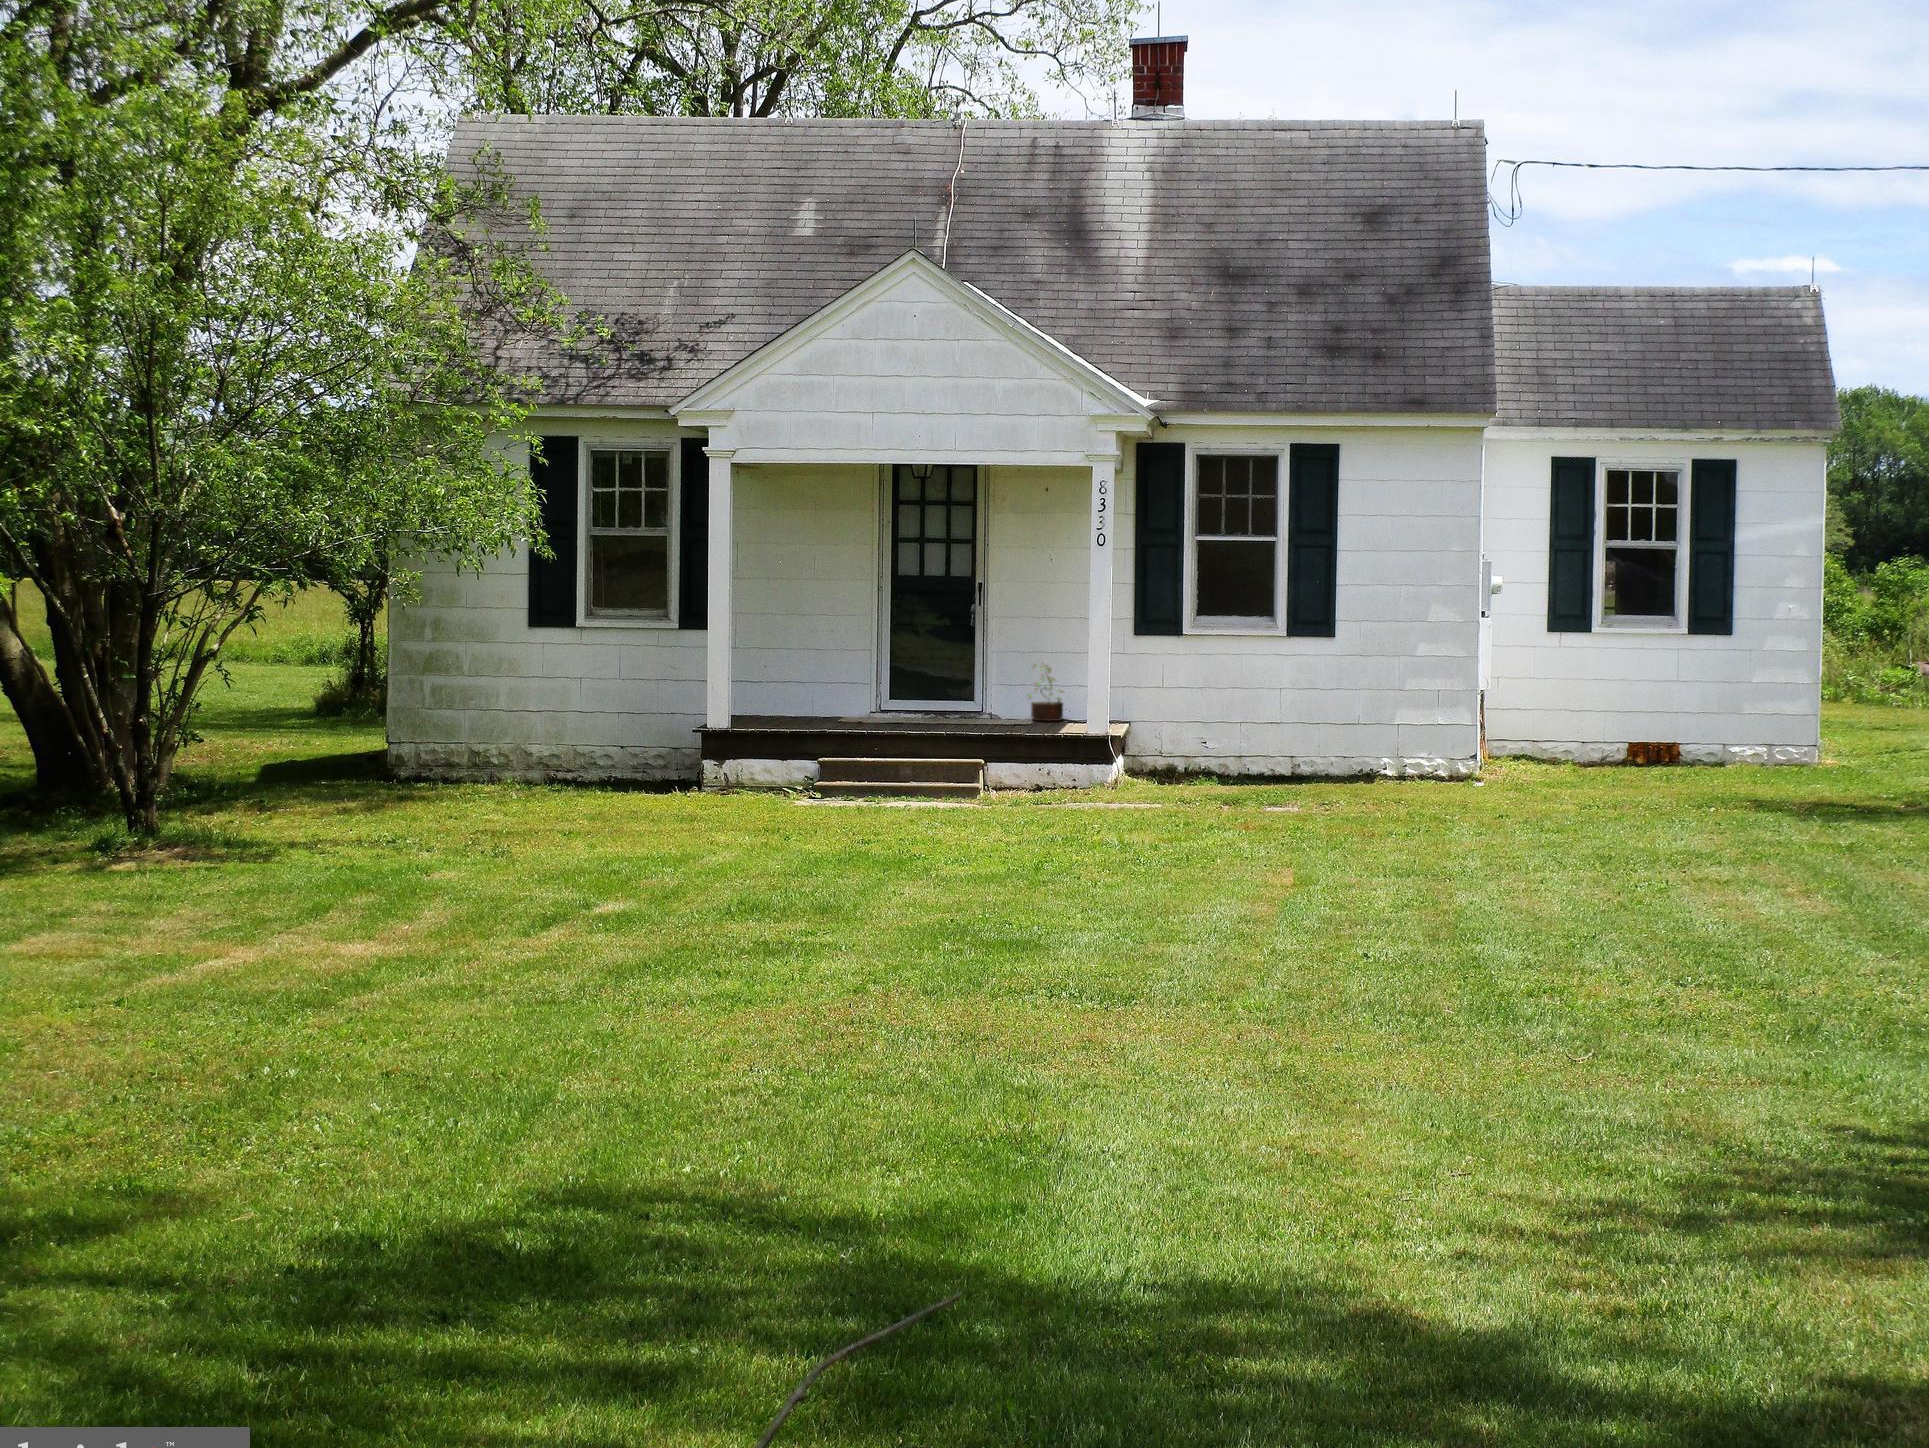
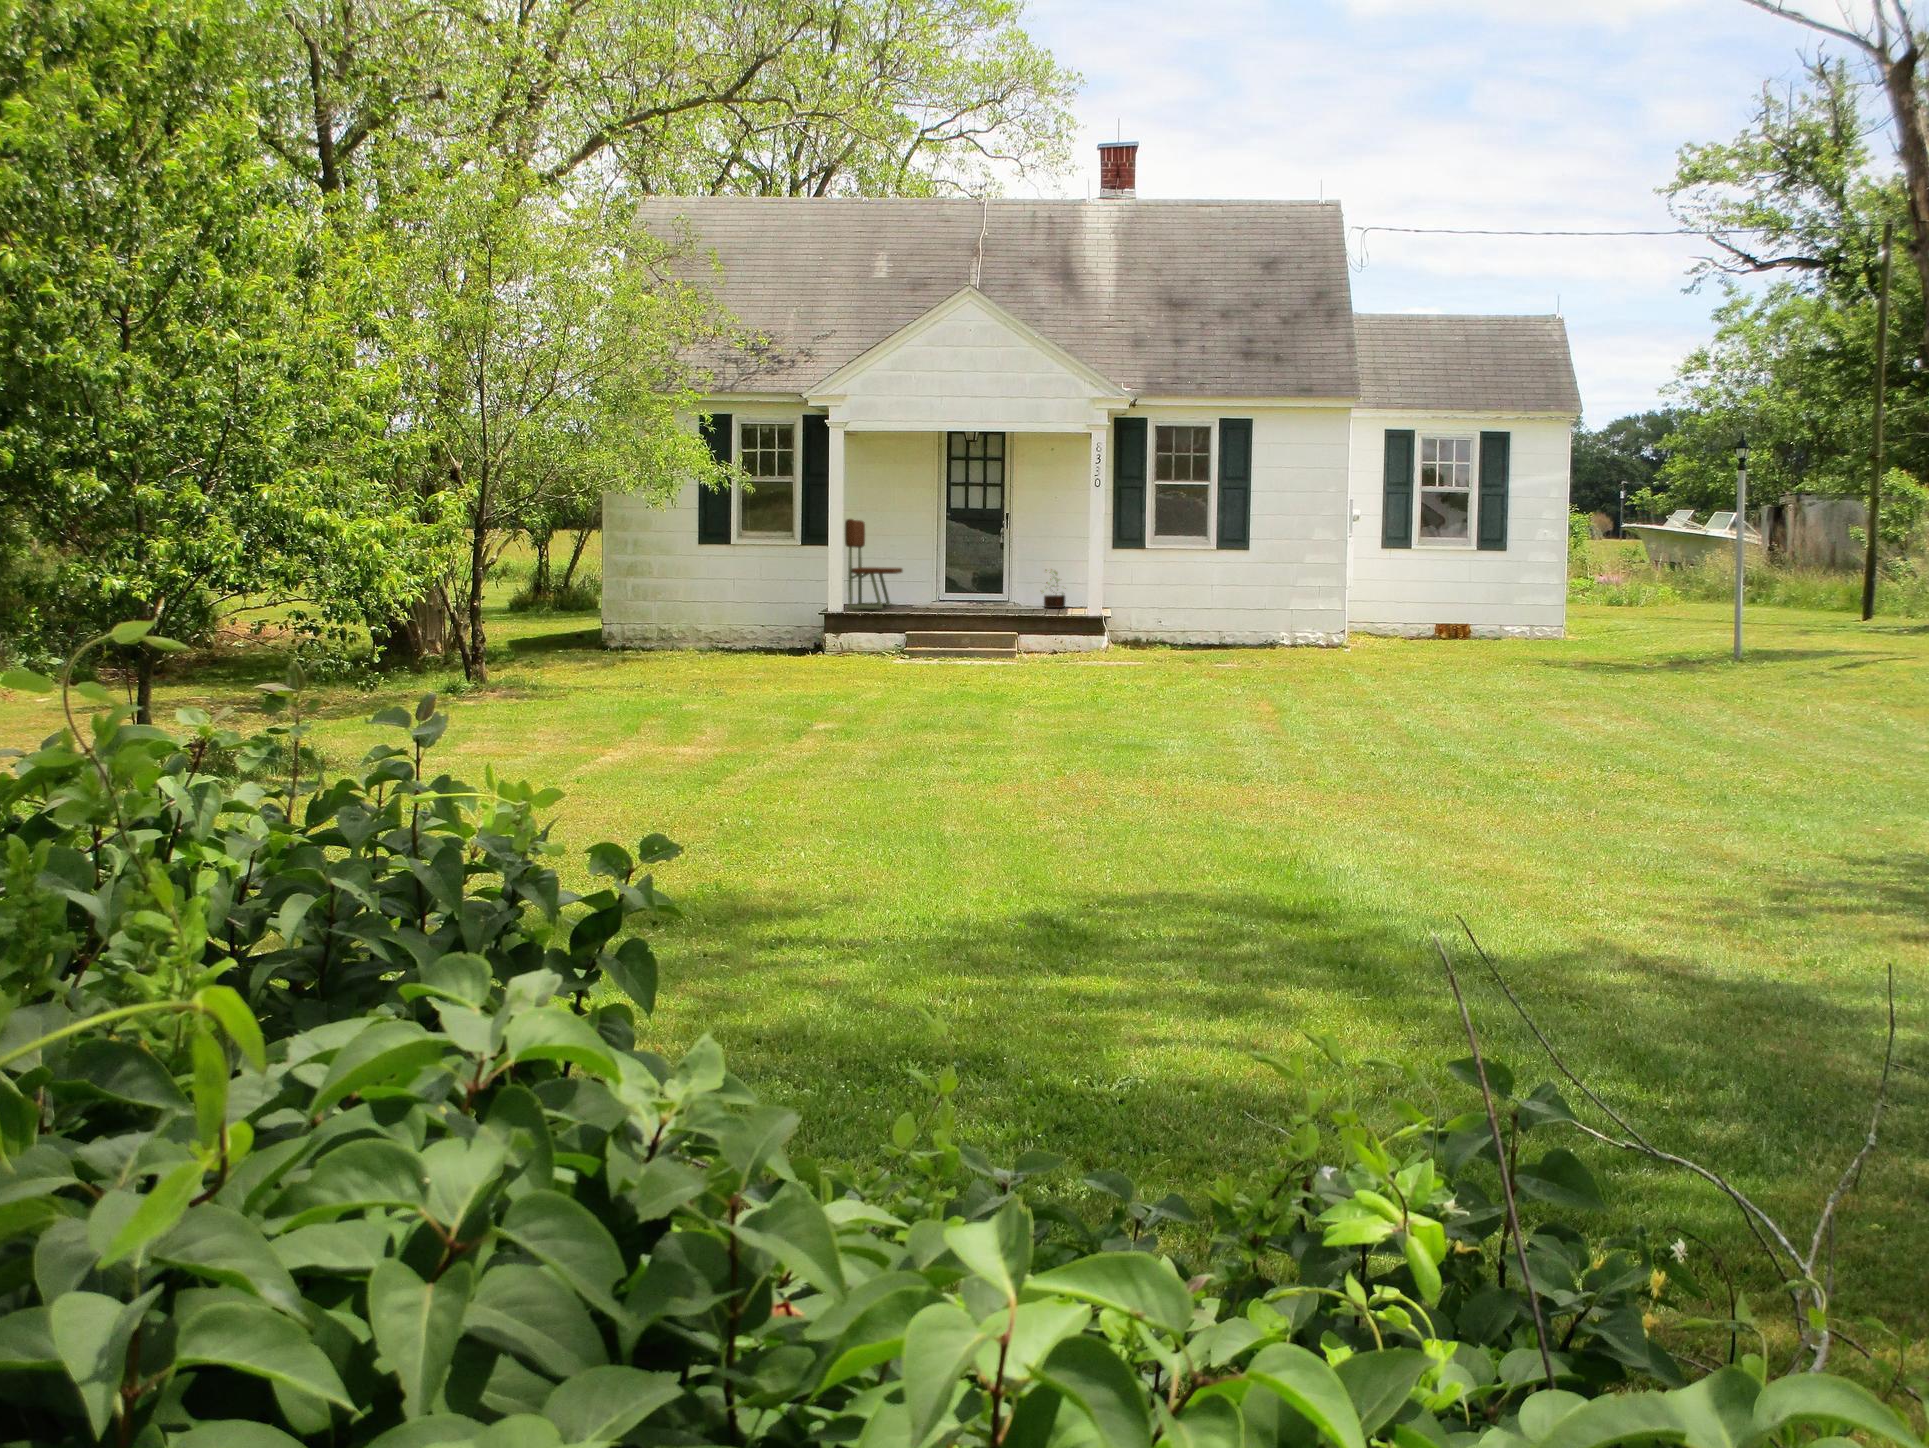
bench: none [734,592,824,725] -> present [845,519,903,609]

